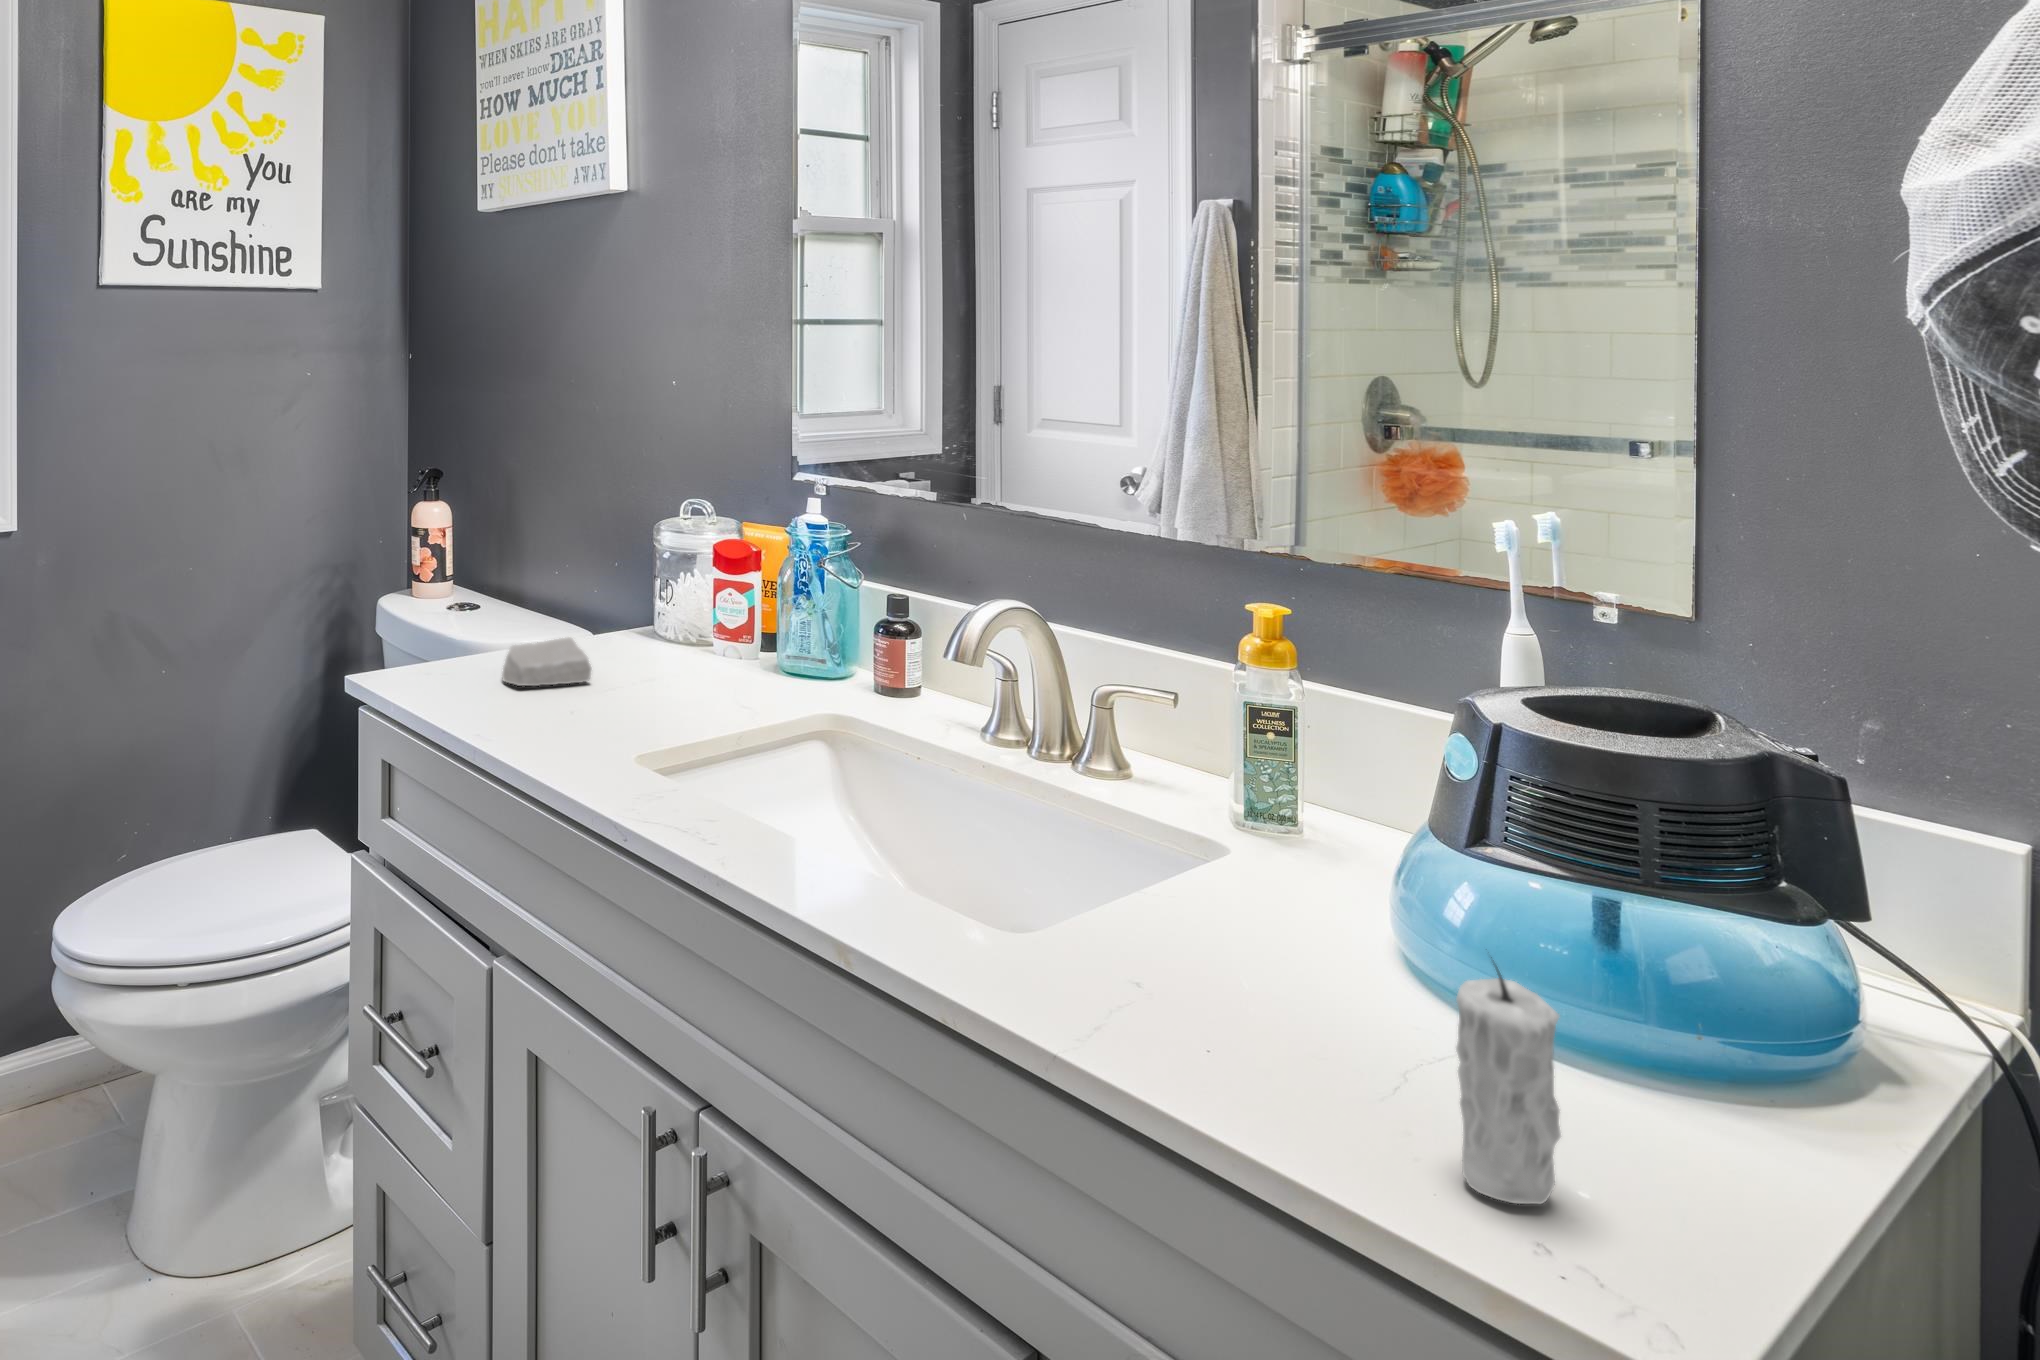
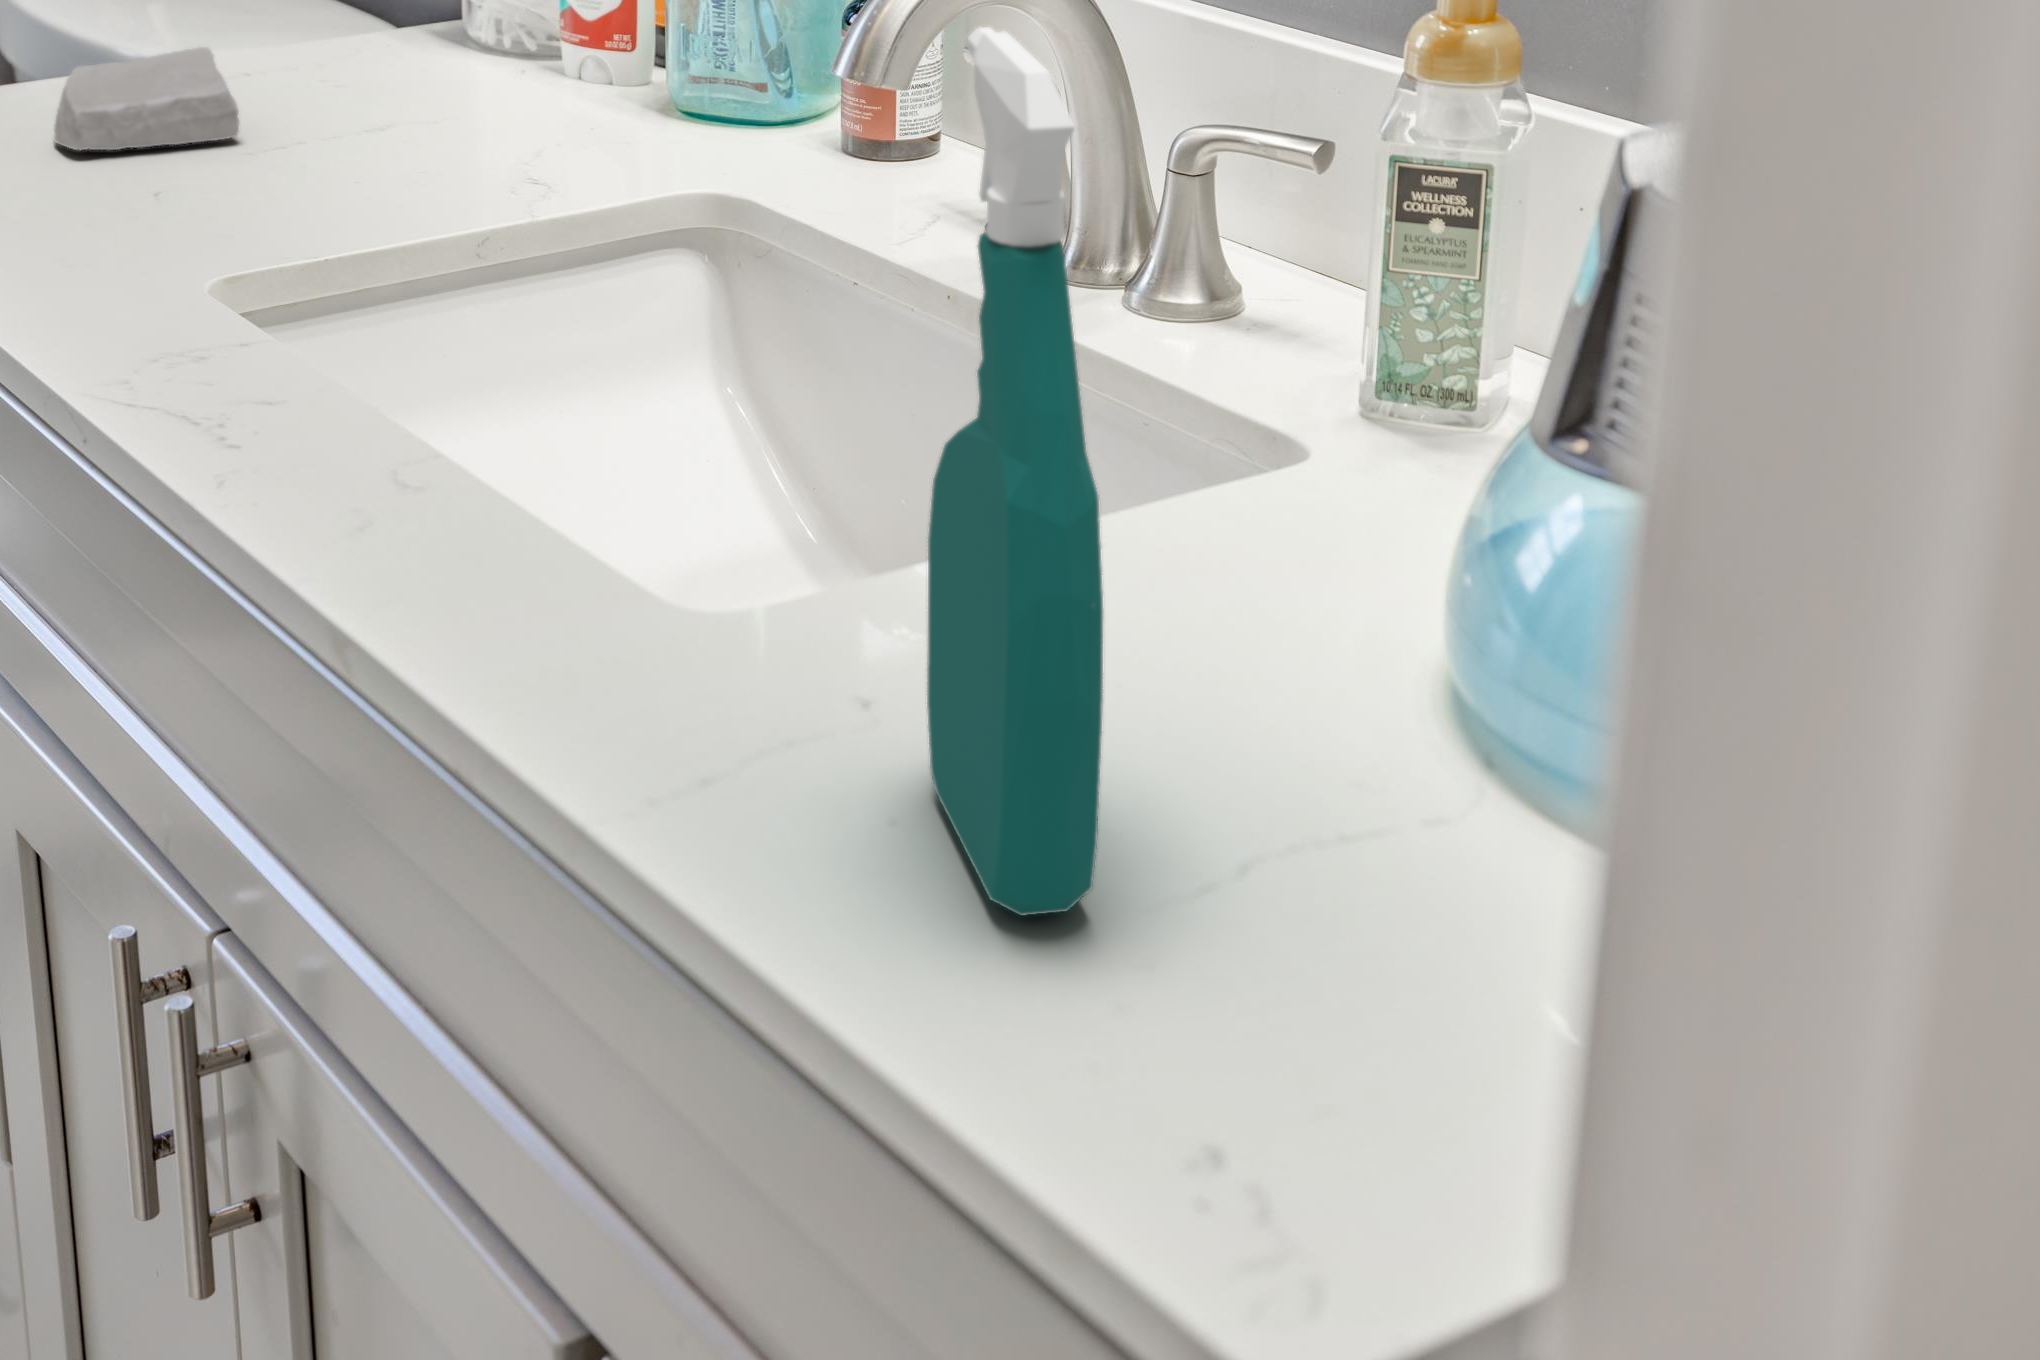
spray bottle: none [1186,630,1341,1099] -> present [927,27,1103,915]
candle: present [1456,957,1561,1204] -> none [1209,645,1388,1092]

